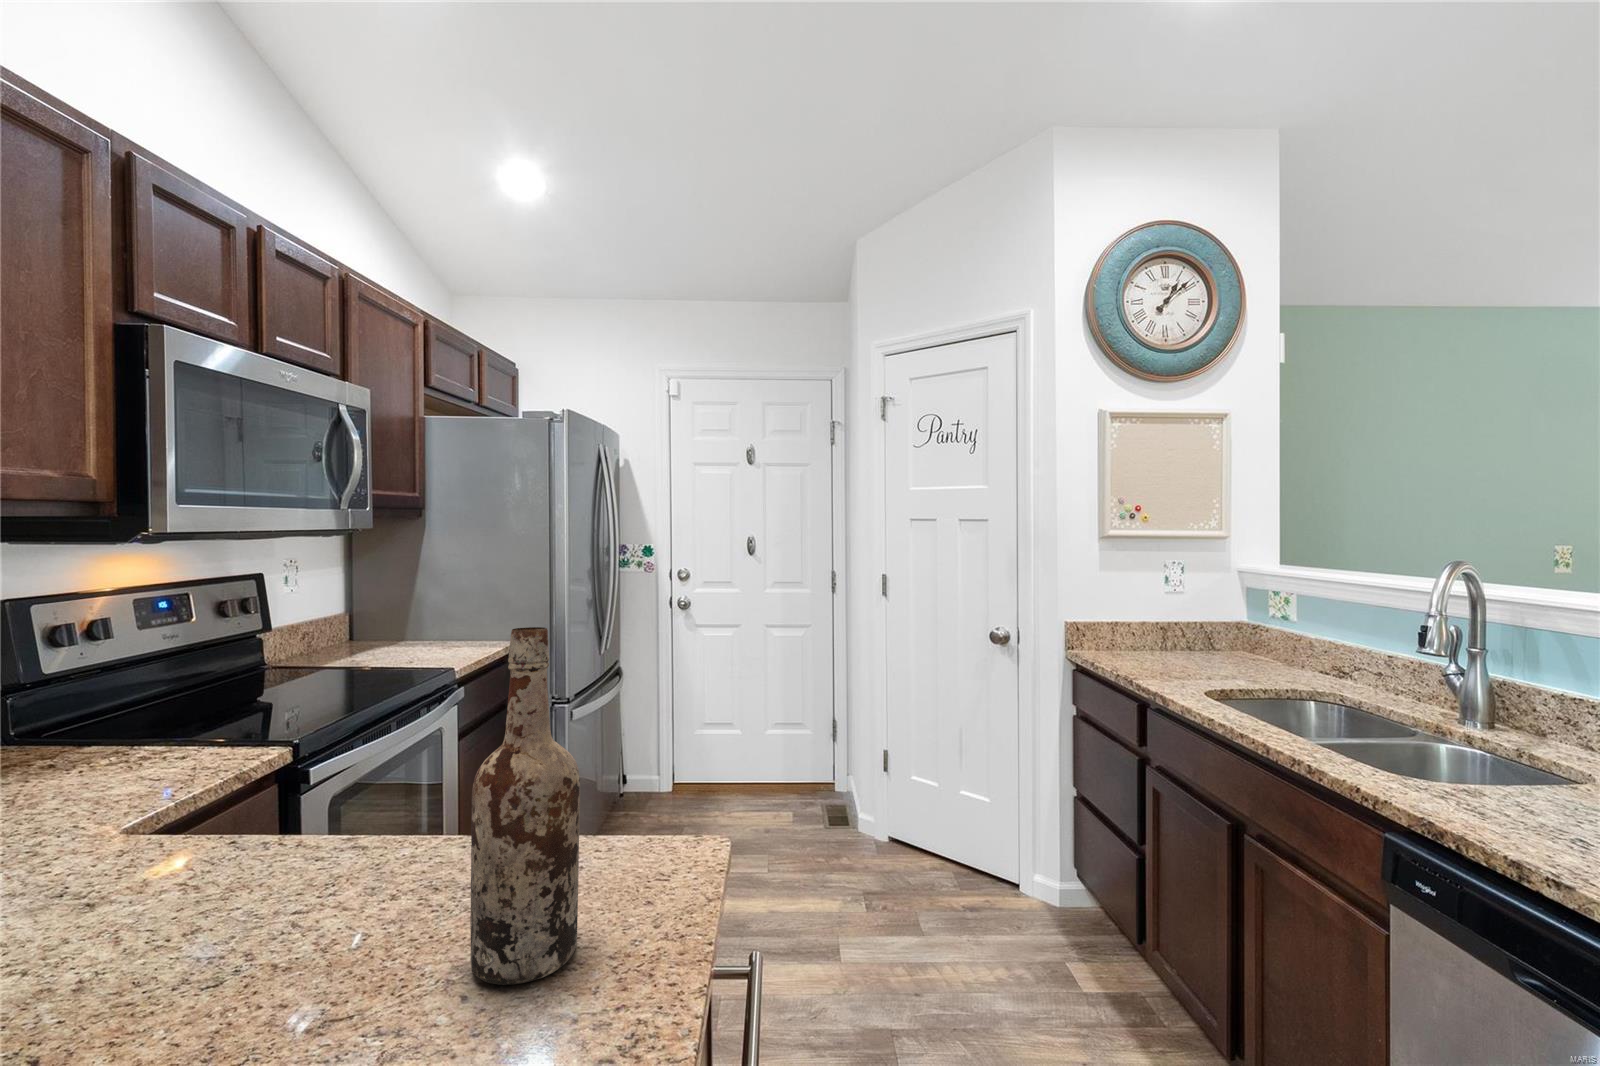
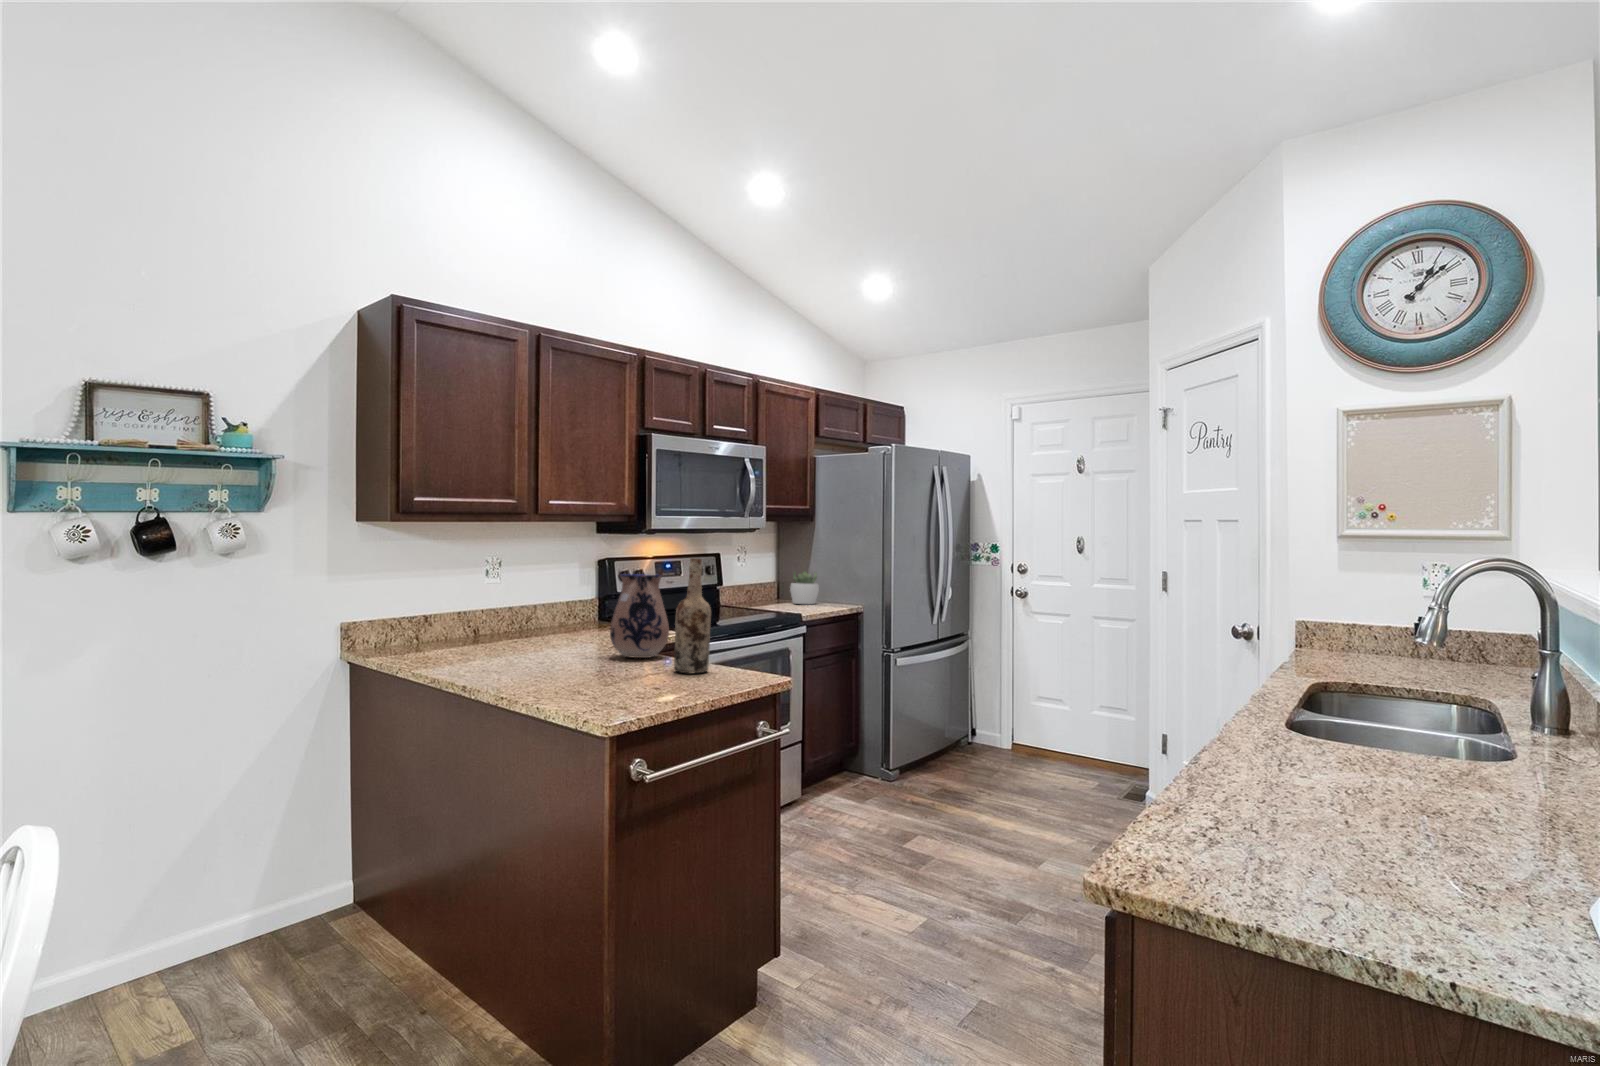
succulent plant: none [384,596,436,650] -> present [790,571,819,604]
ceramic pitcher: none [124,669,346,946] -> present [610,574,669,658]

